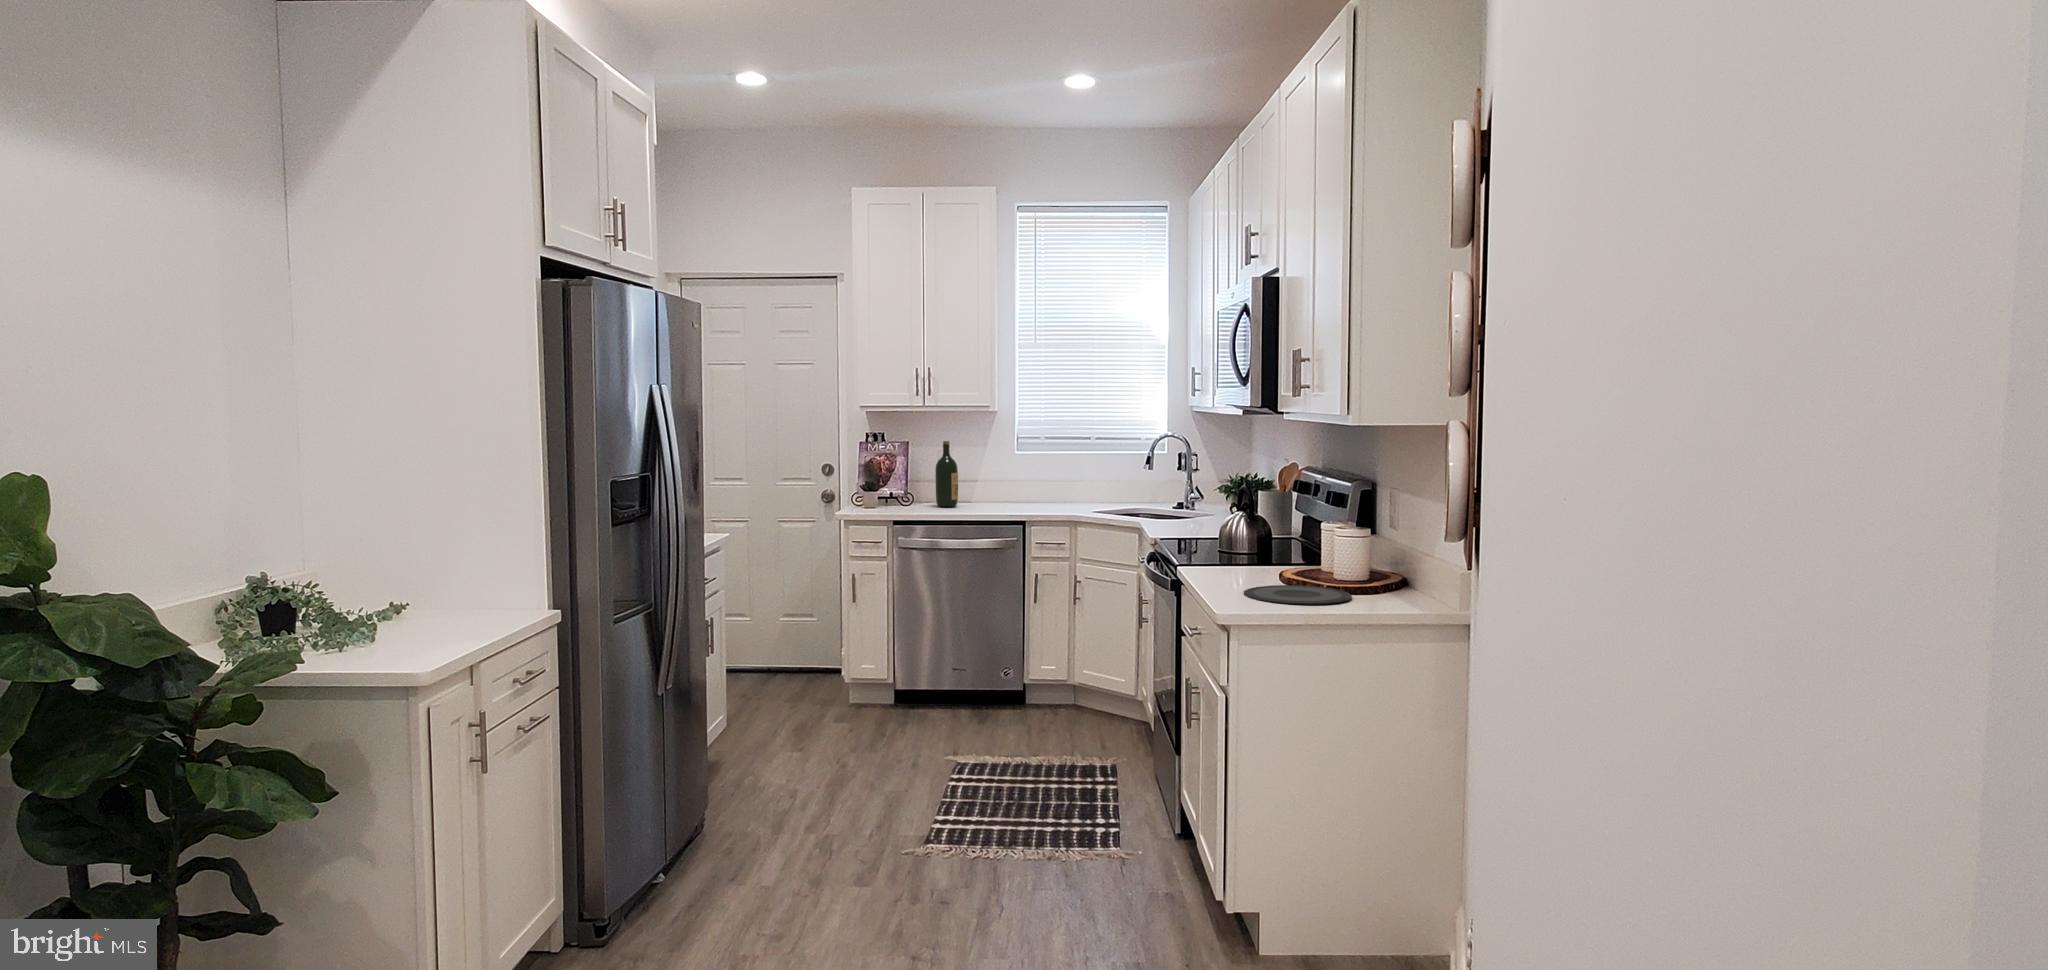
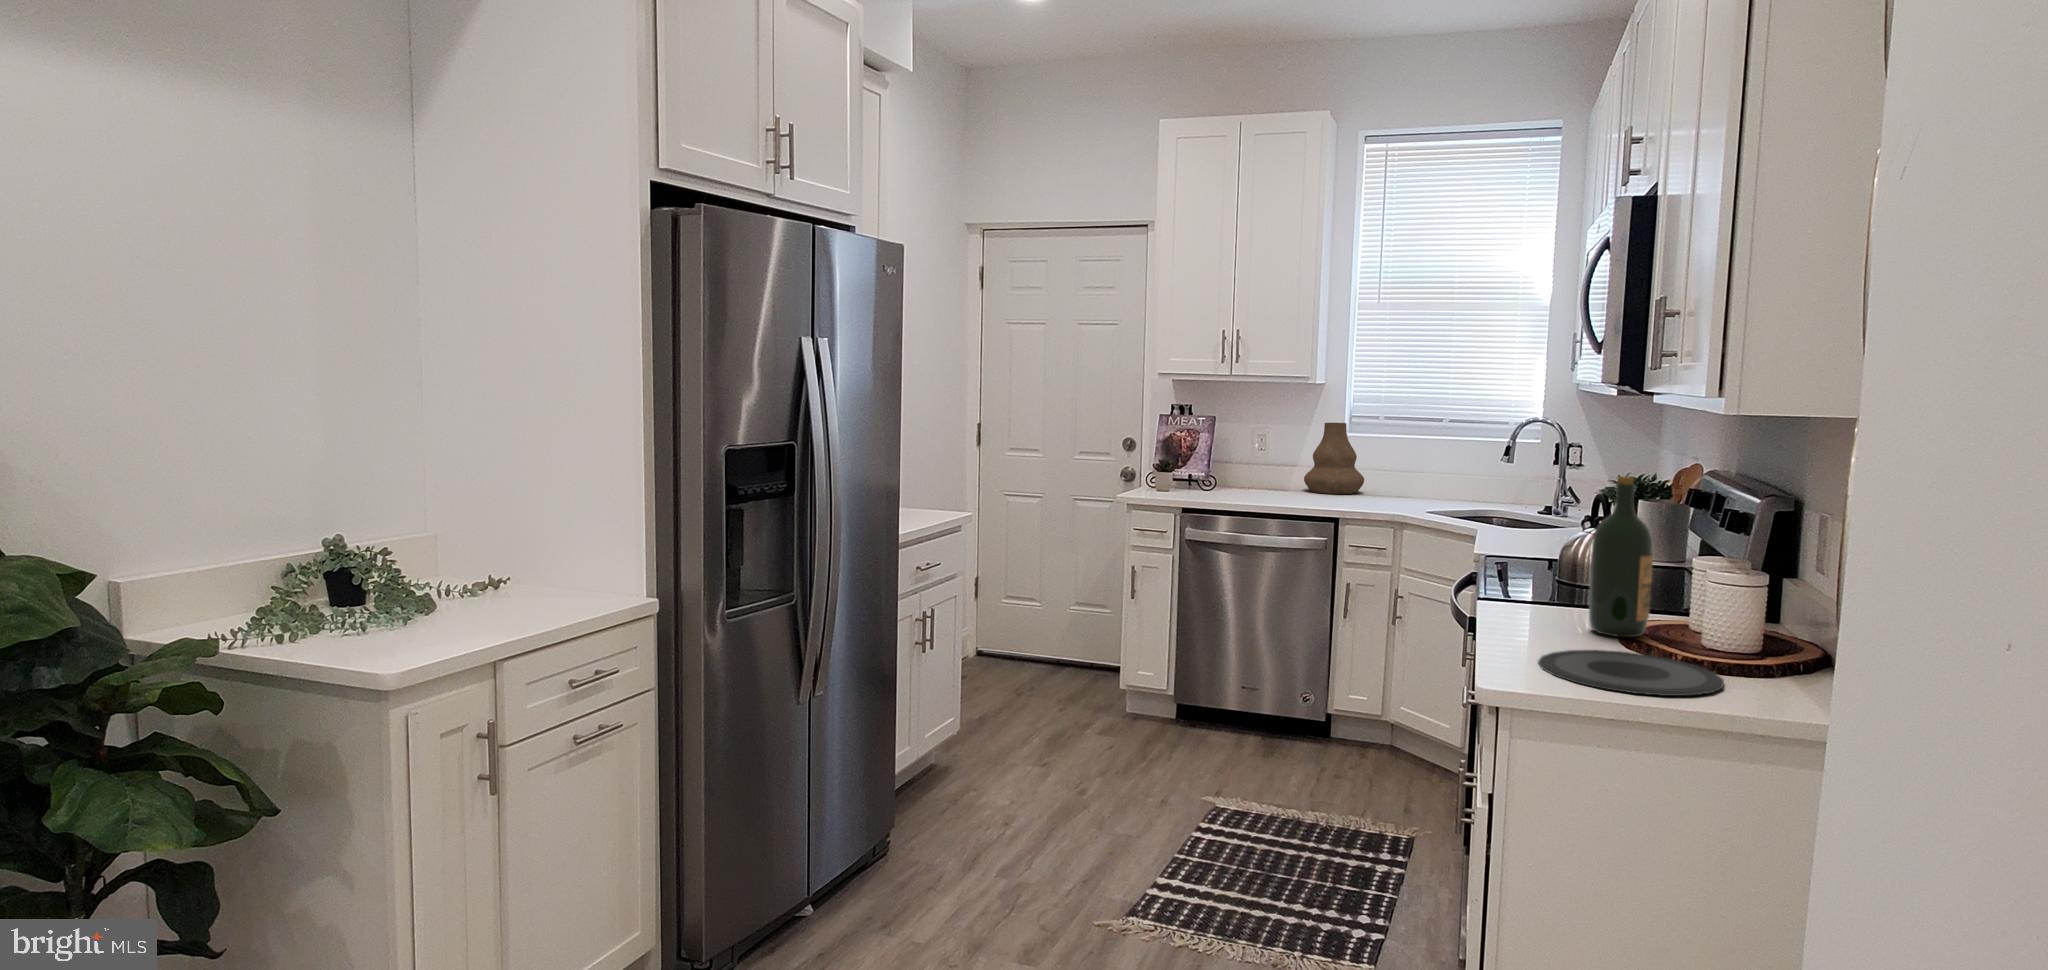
wine bottle: present [935,441,958,507] -> present [1589,476,1653,637]
vase: none [987,443,1035,503] -> present [1304,423,1364,494]

